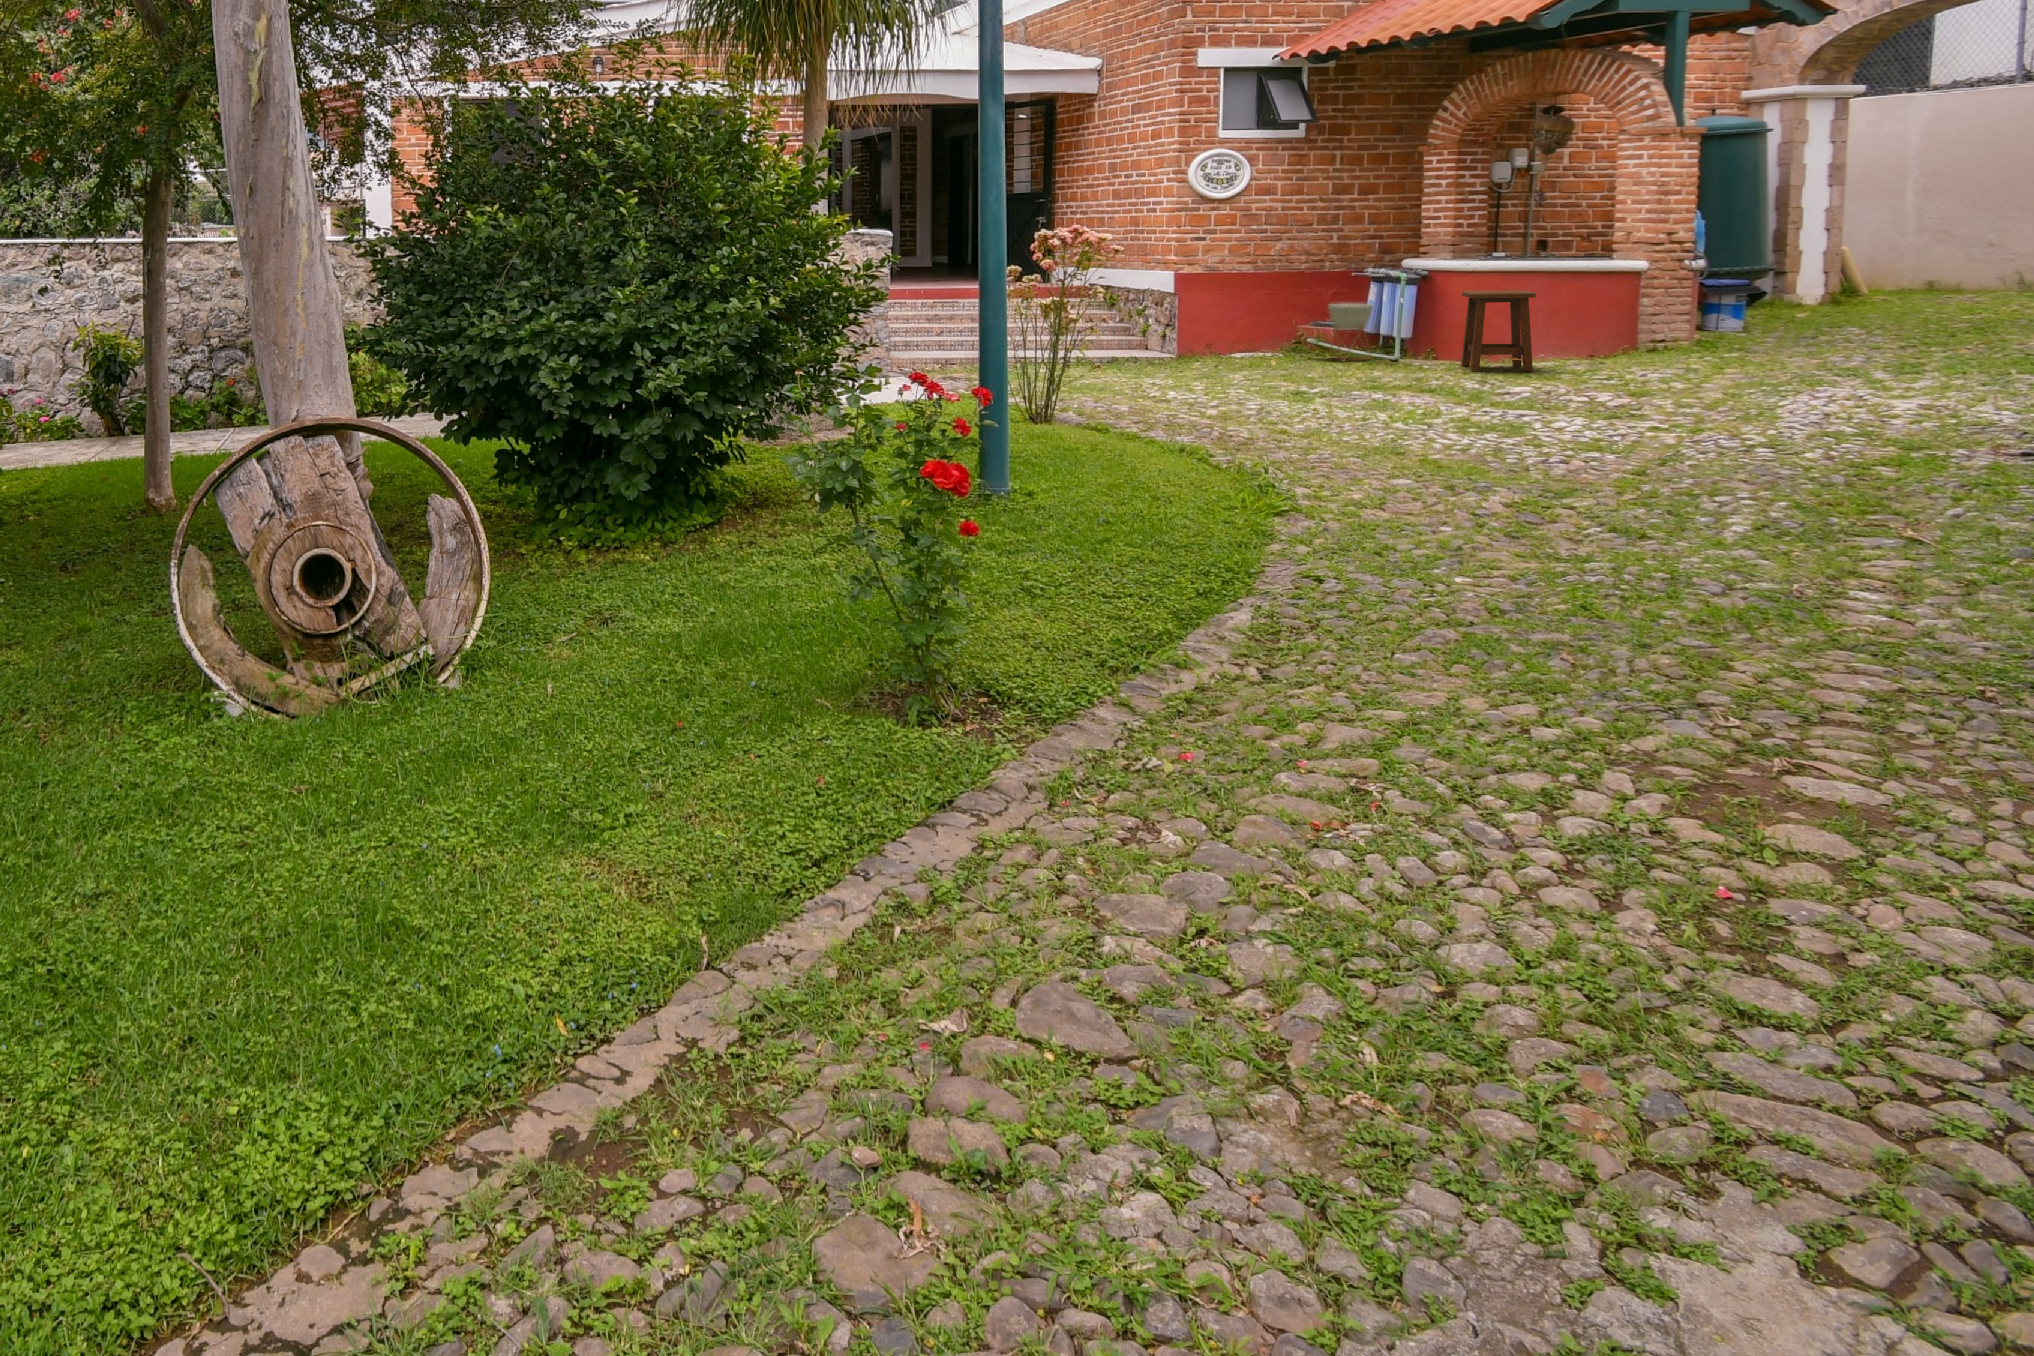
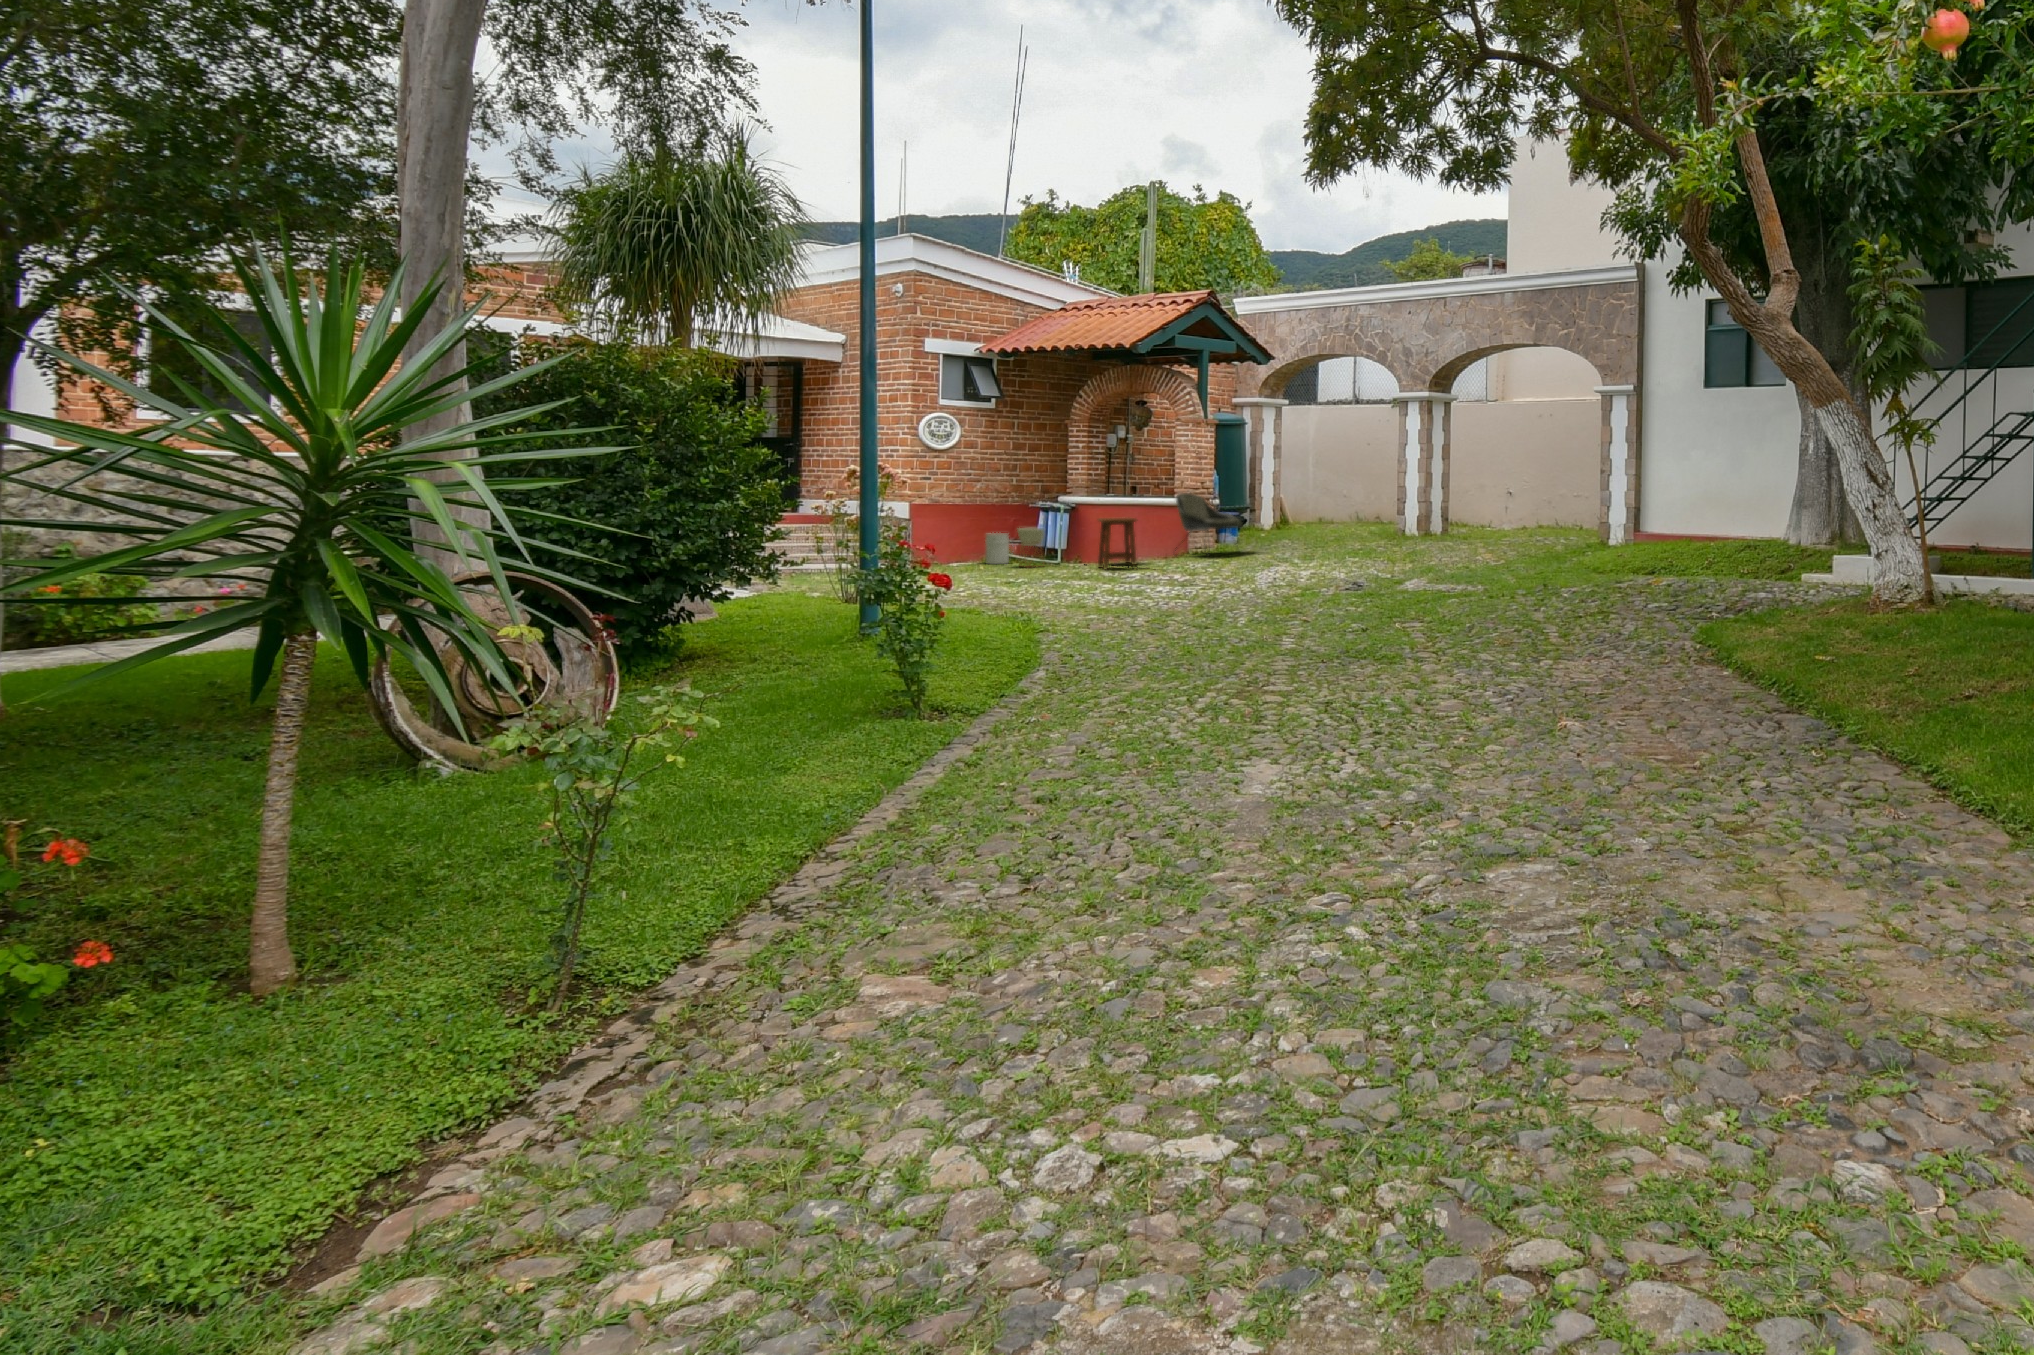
lounge chair: none [1606,249,1758,358] -> present [1175,493,1242,555]
bucket: none [1281,309,1326,352] -> present [985,533,1009,564]

